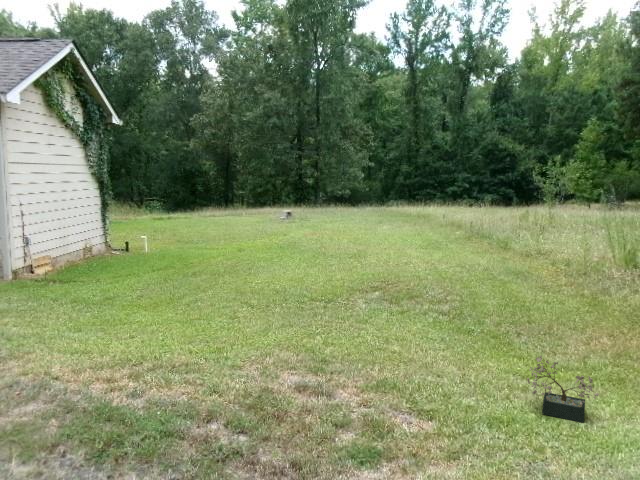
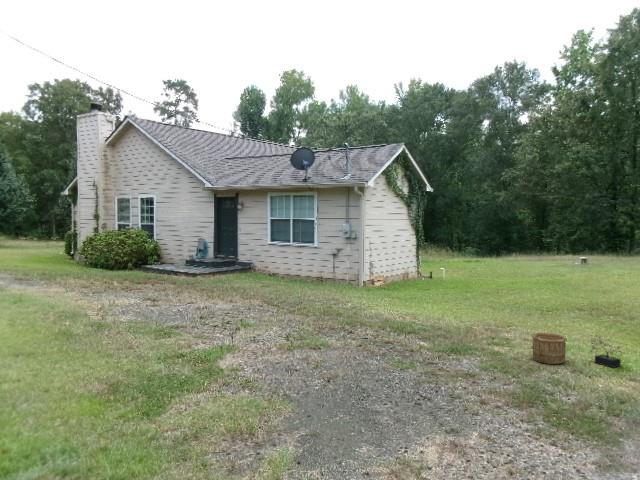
wooden bucket: none [444,371,518,450] -> present [532,333,567,364]

